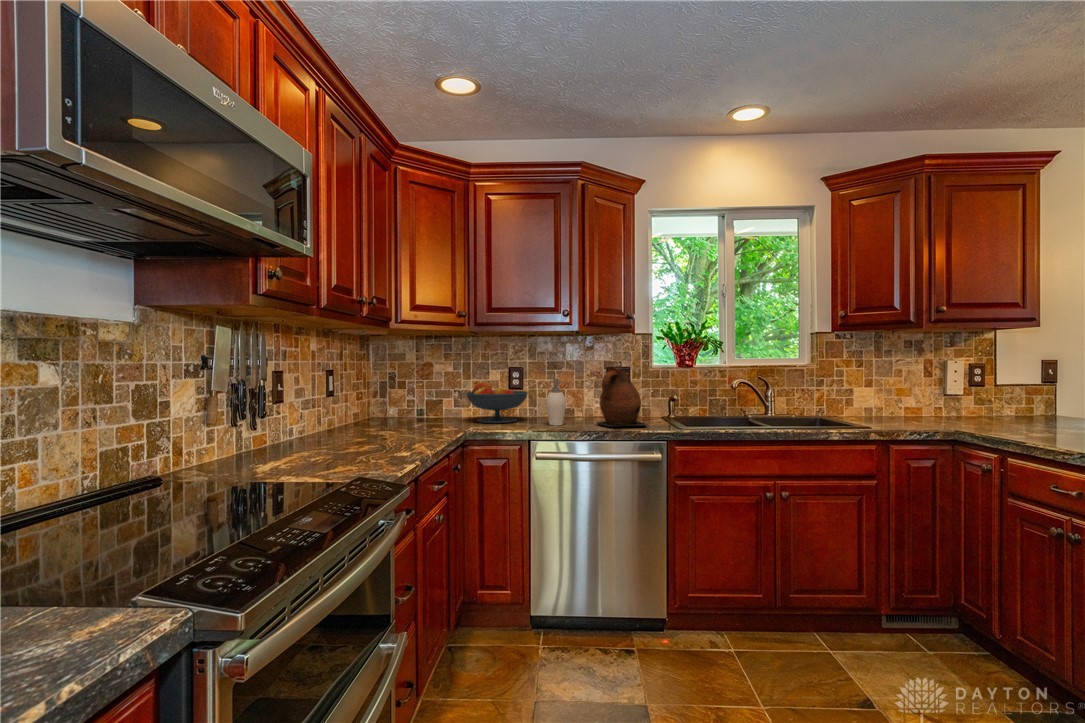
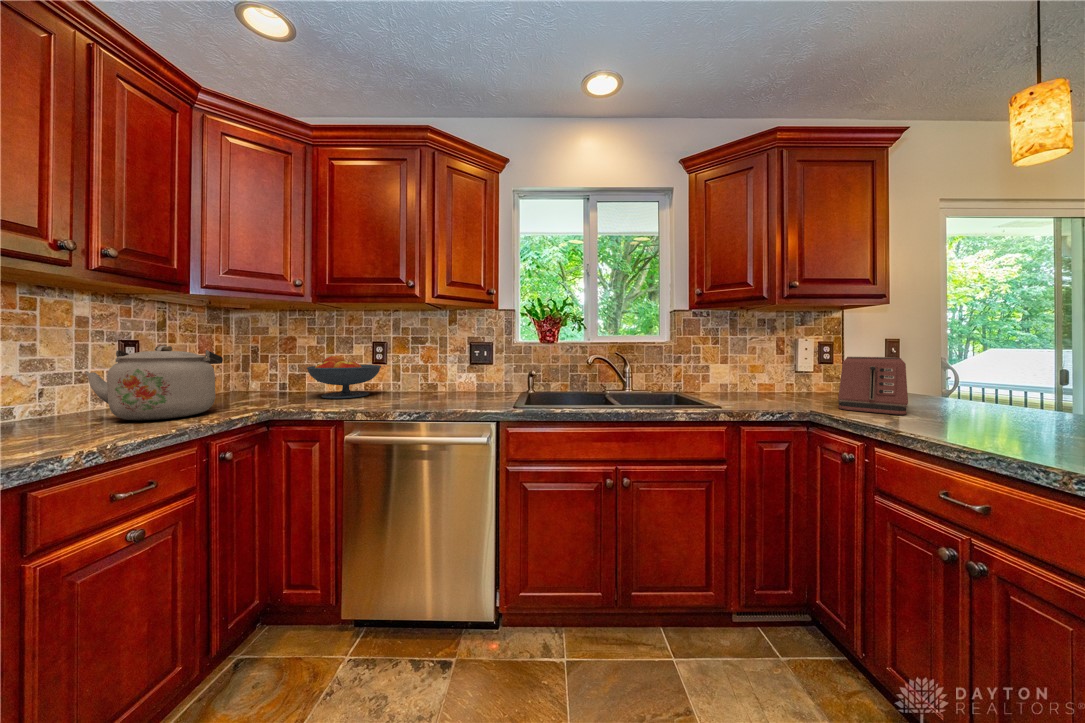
ceramic pitcher: present [597,367,647,426] -> none [433,339,485,404]
kettle: none [353,377,430,438] -> present [86,346,223,420]
soap dispenser: present [546,379,570,426] -> none [381,352,405,402]
toaster: none [983,380,1045,433] -> present [838,357,908,415]

